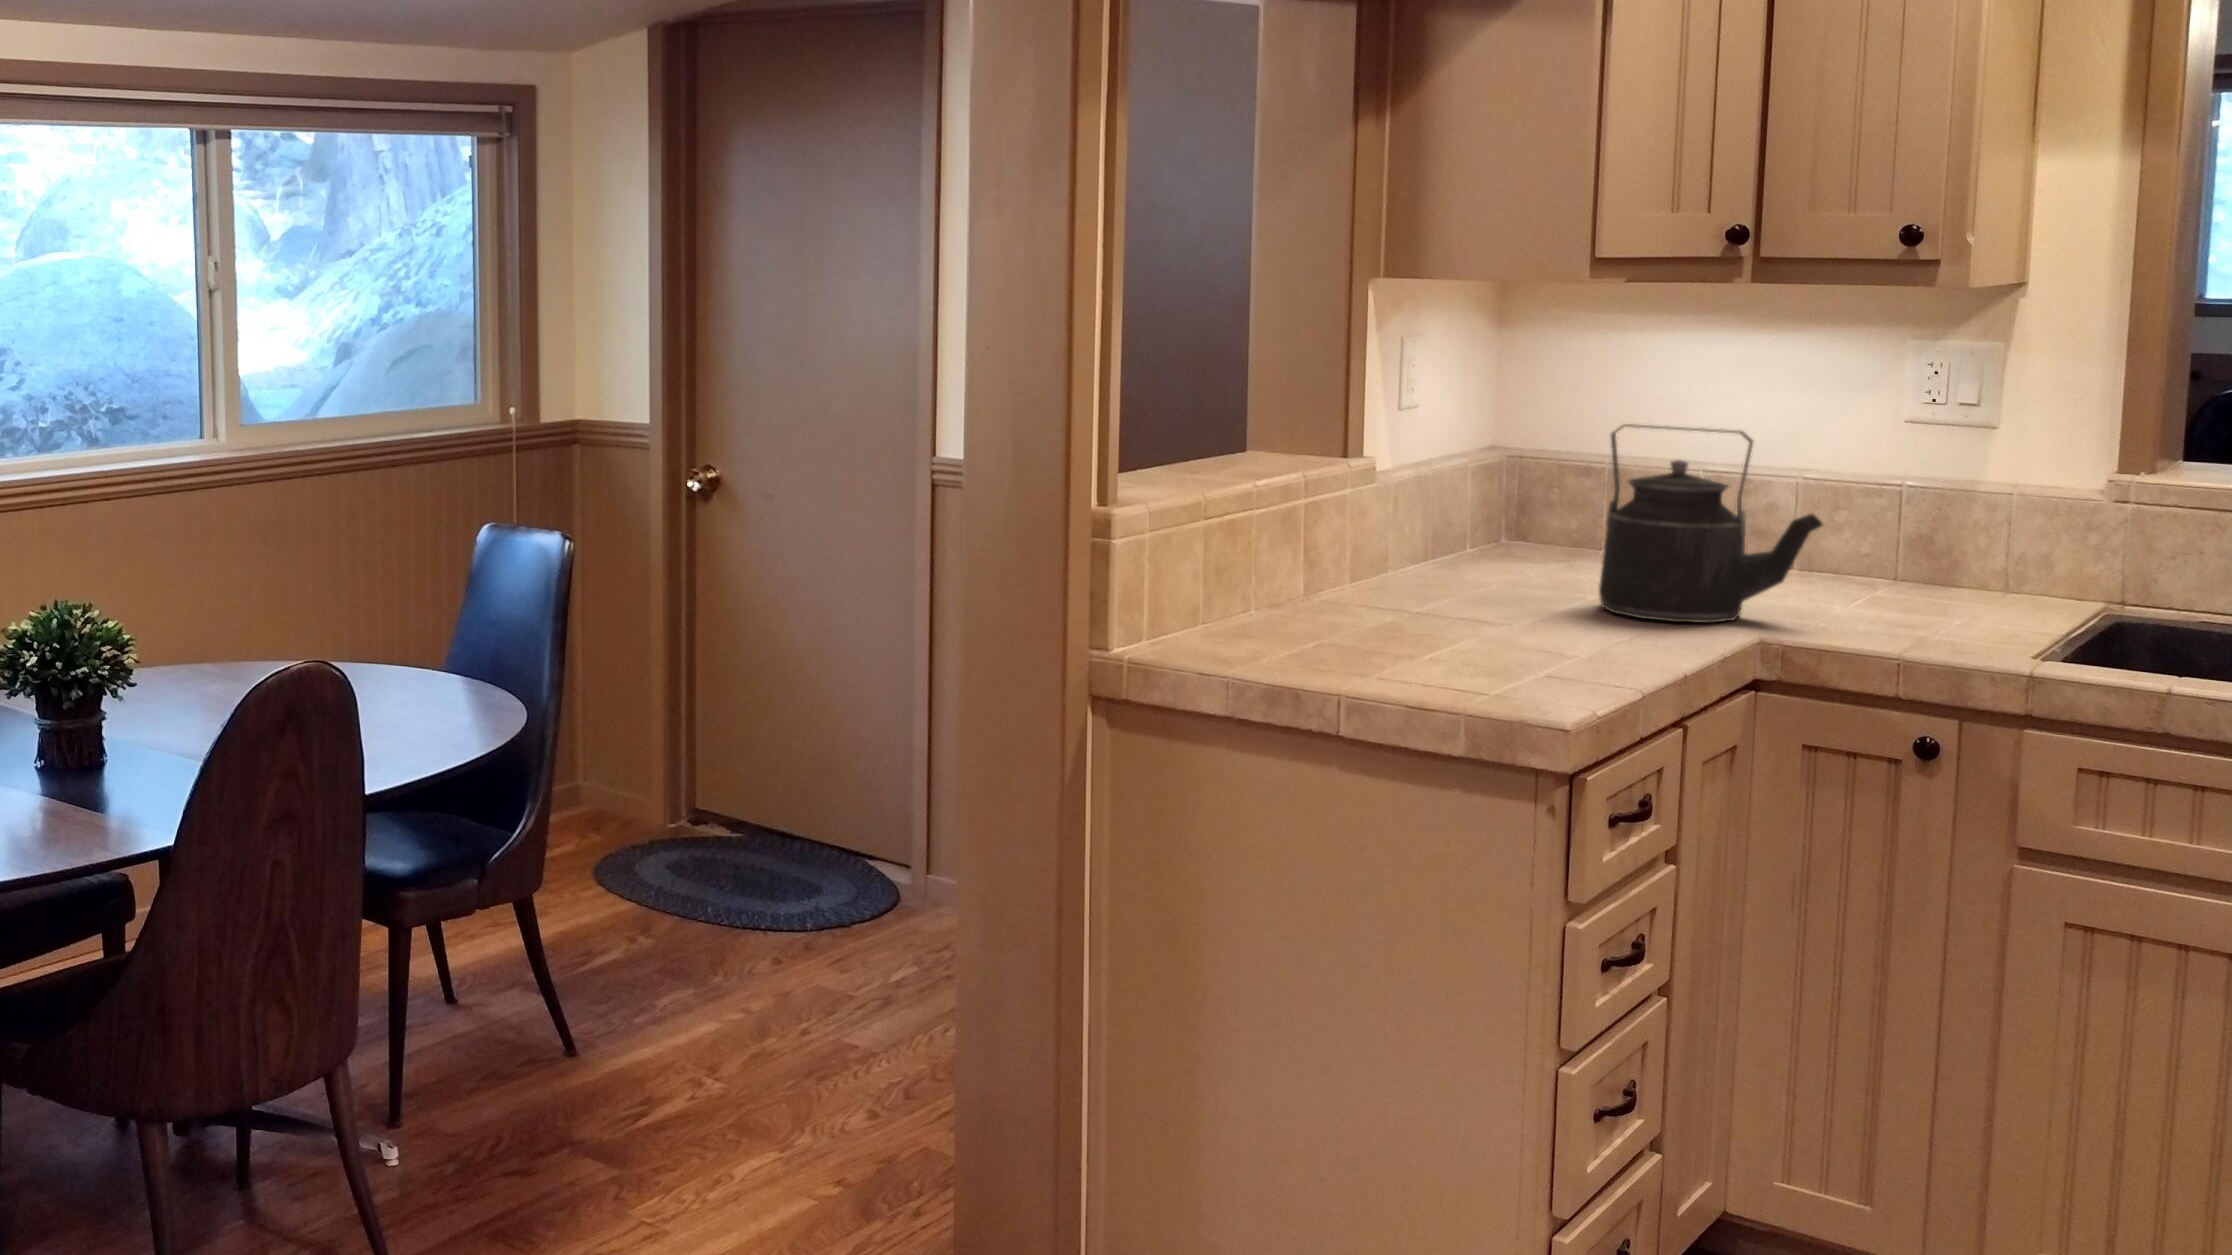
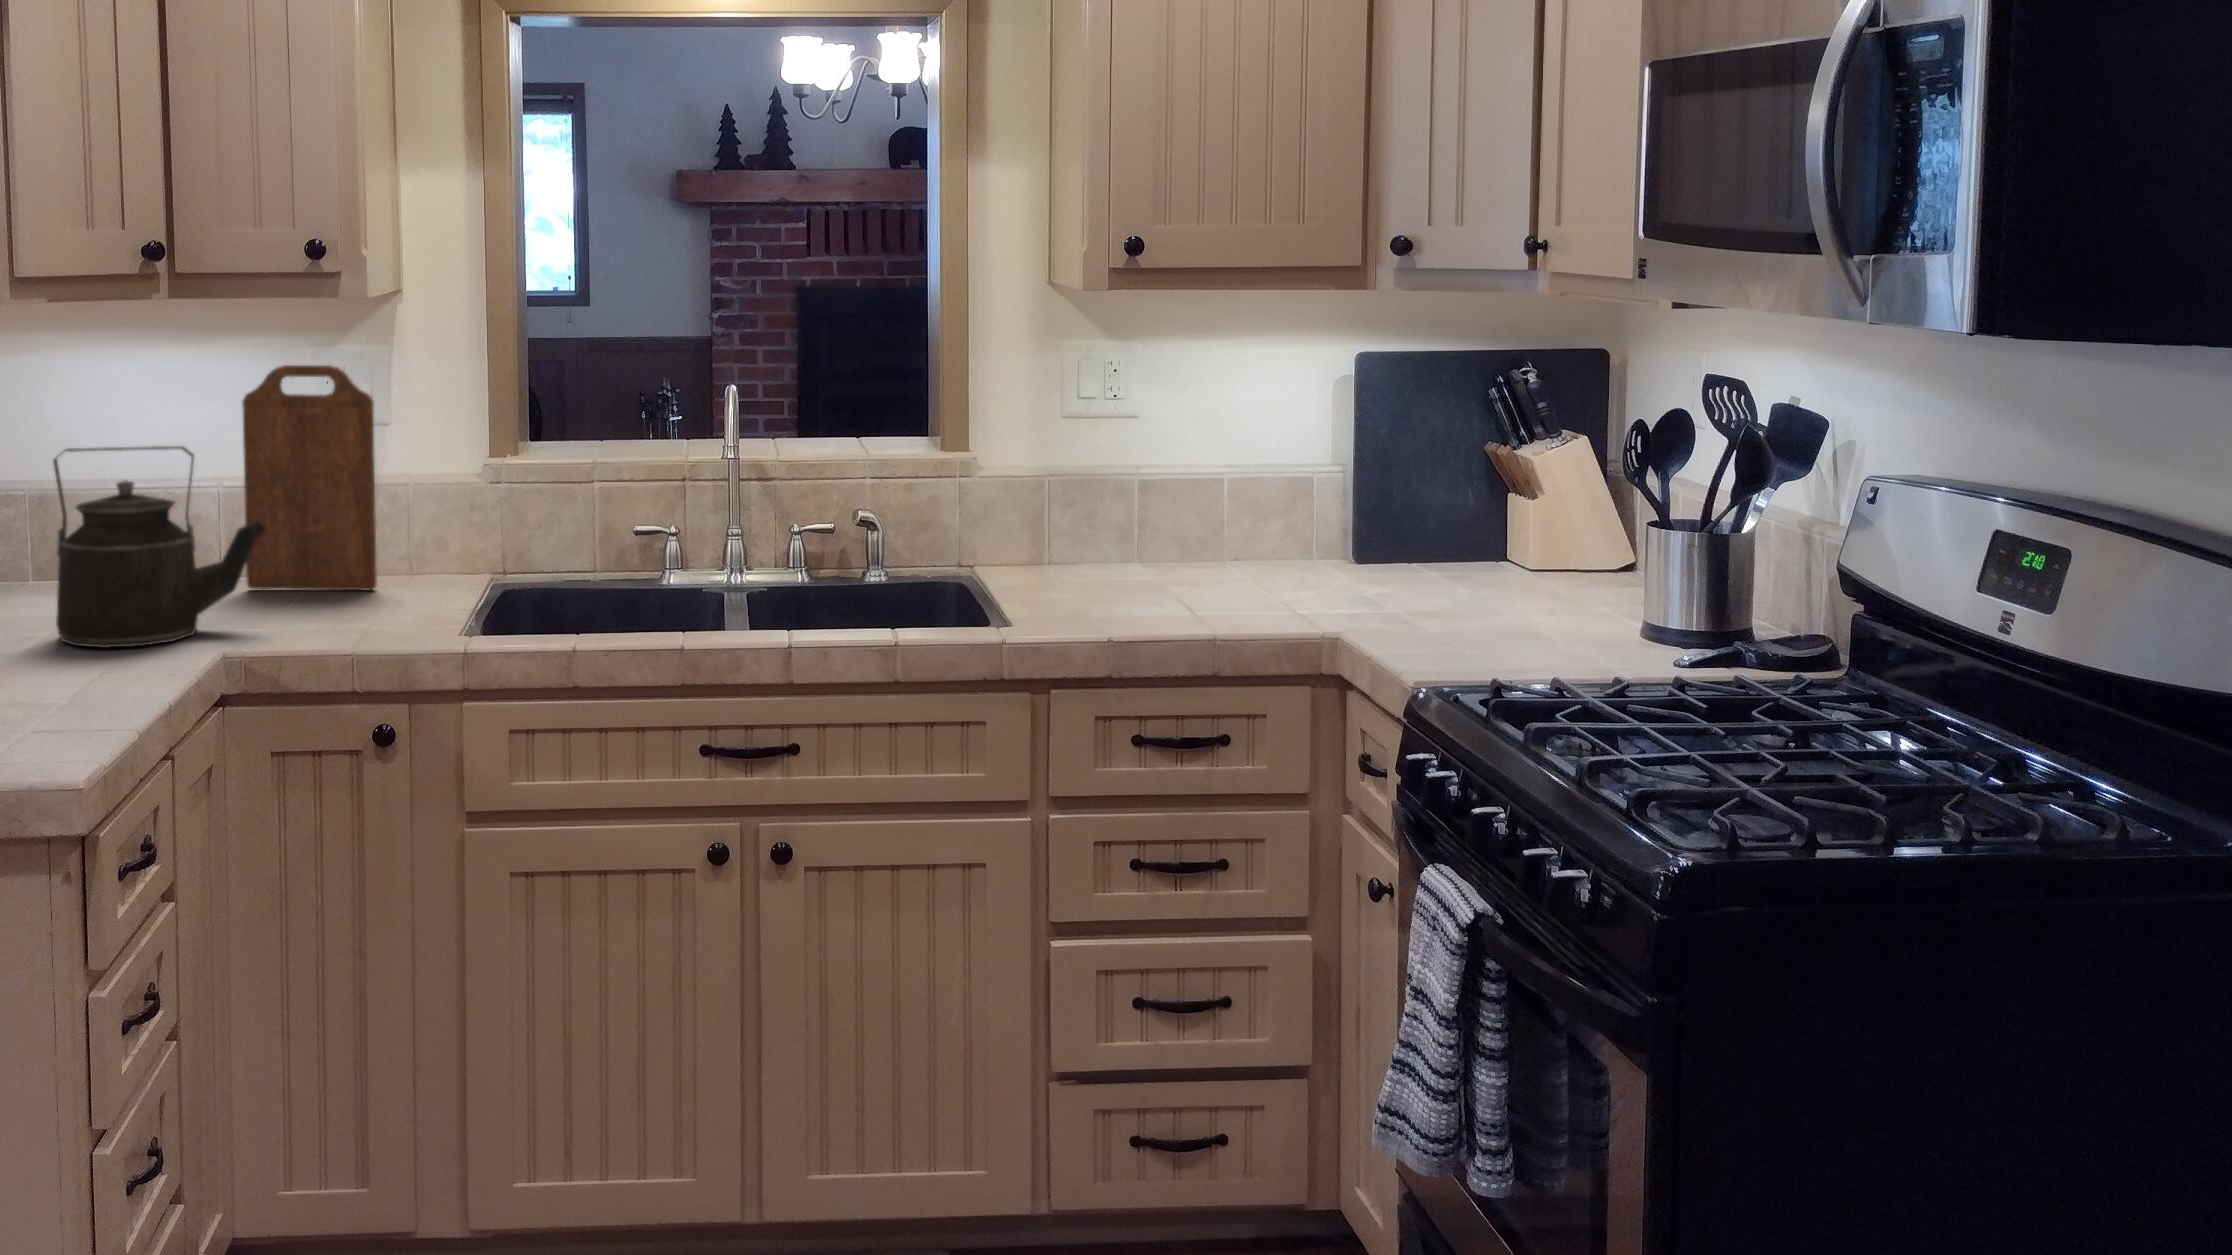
cutting board: none [1811,358,1975,608] -> present [242,365,377,590]

